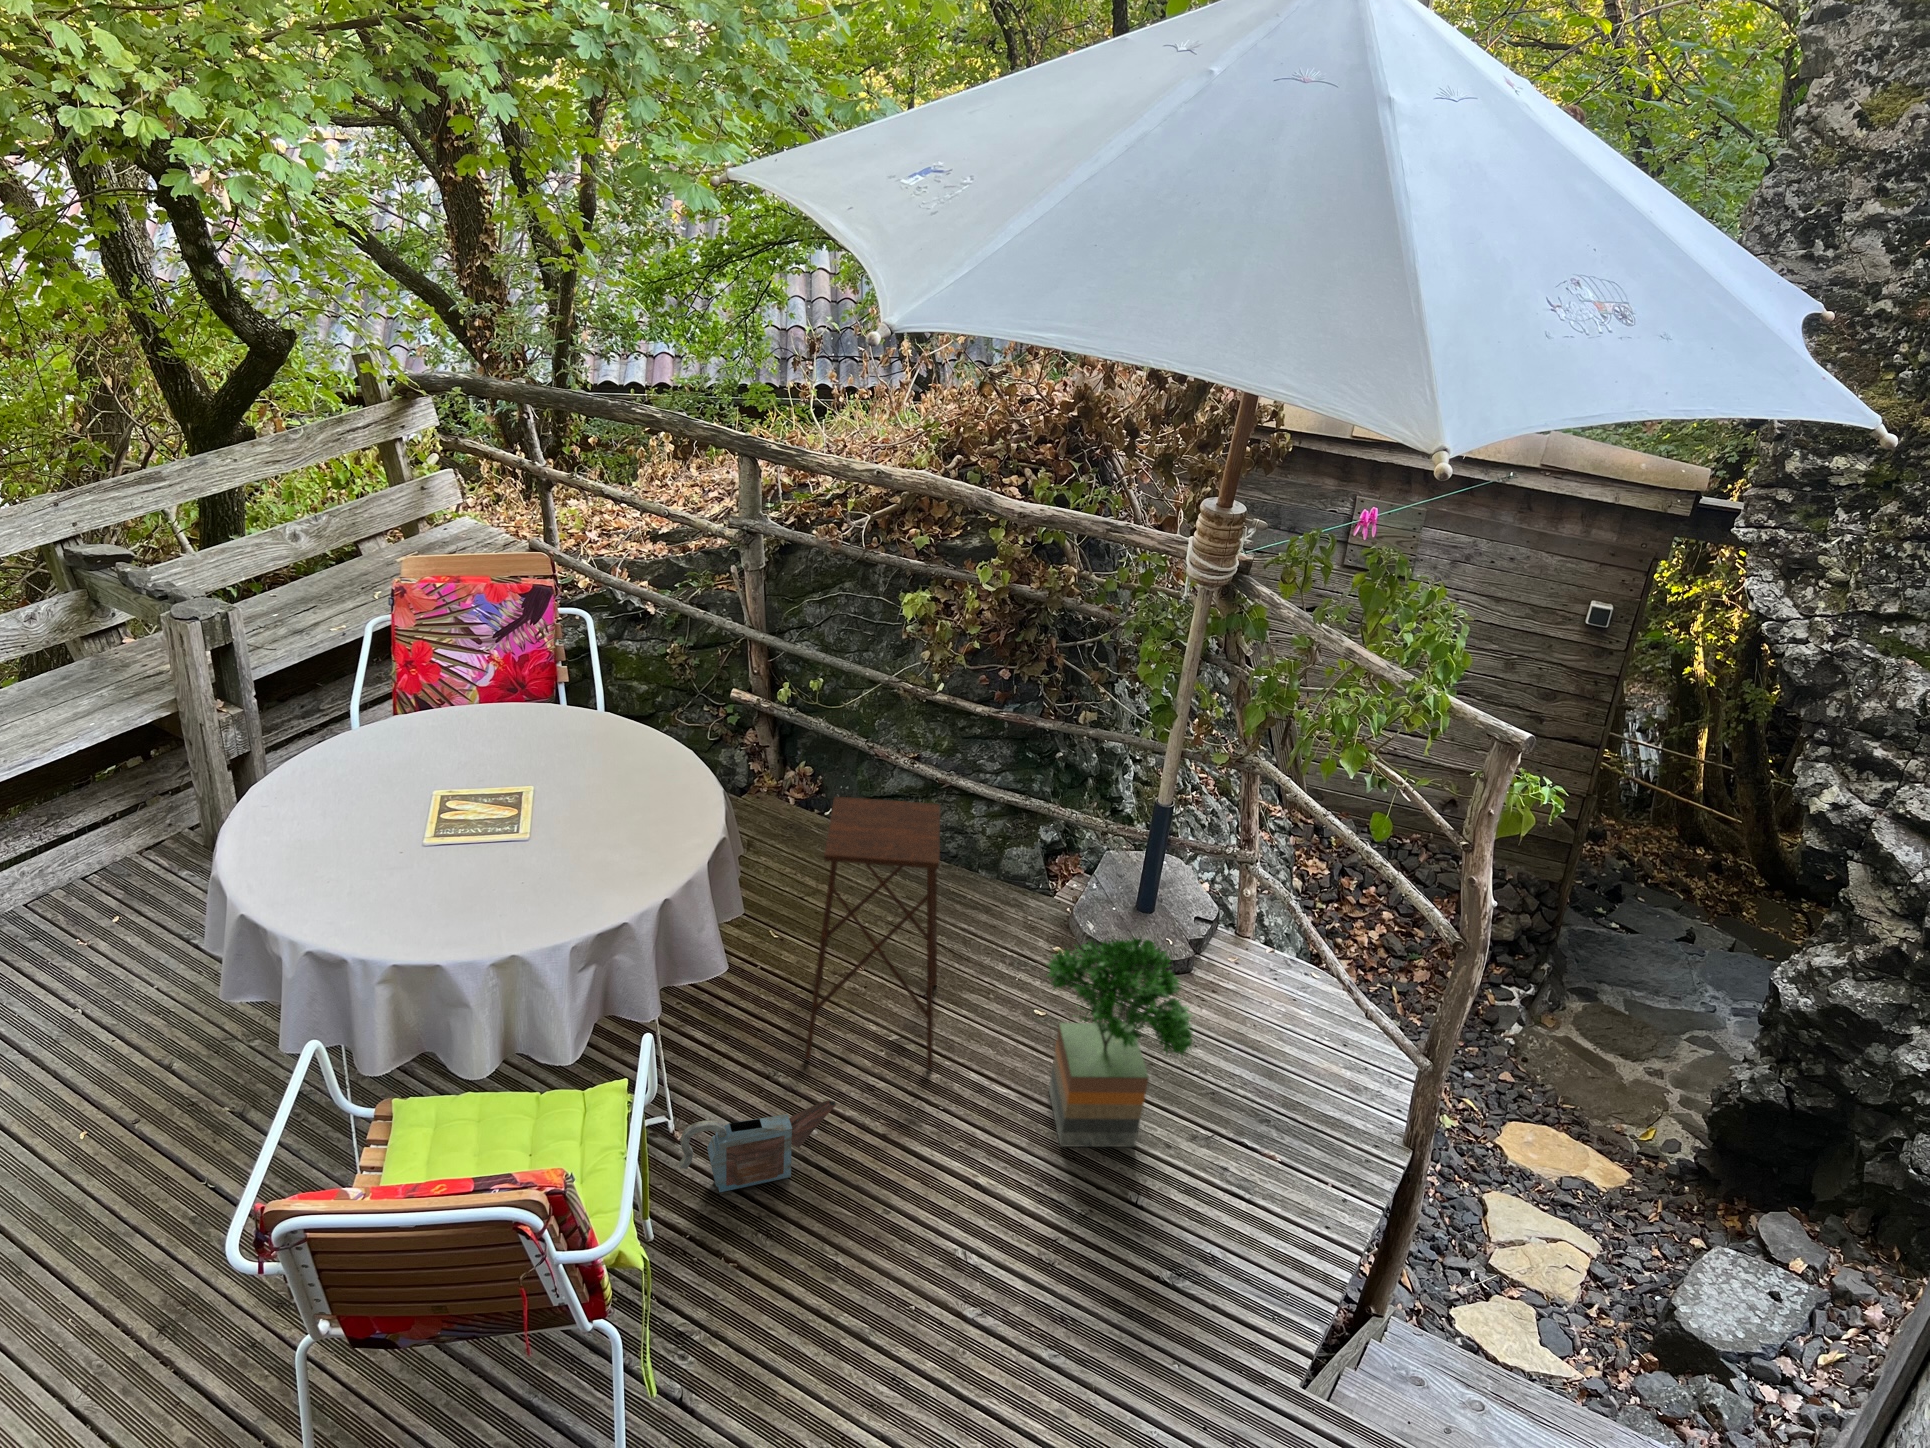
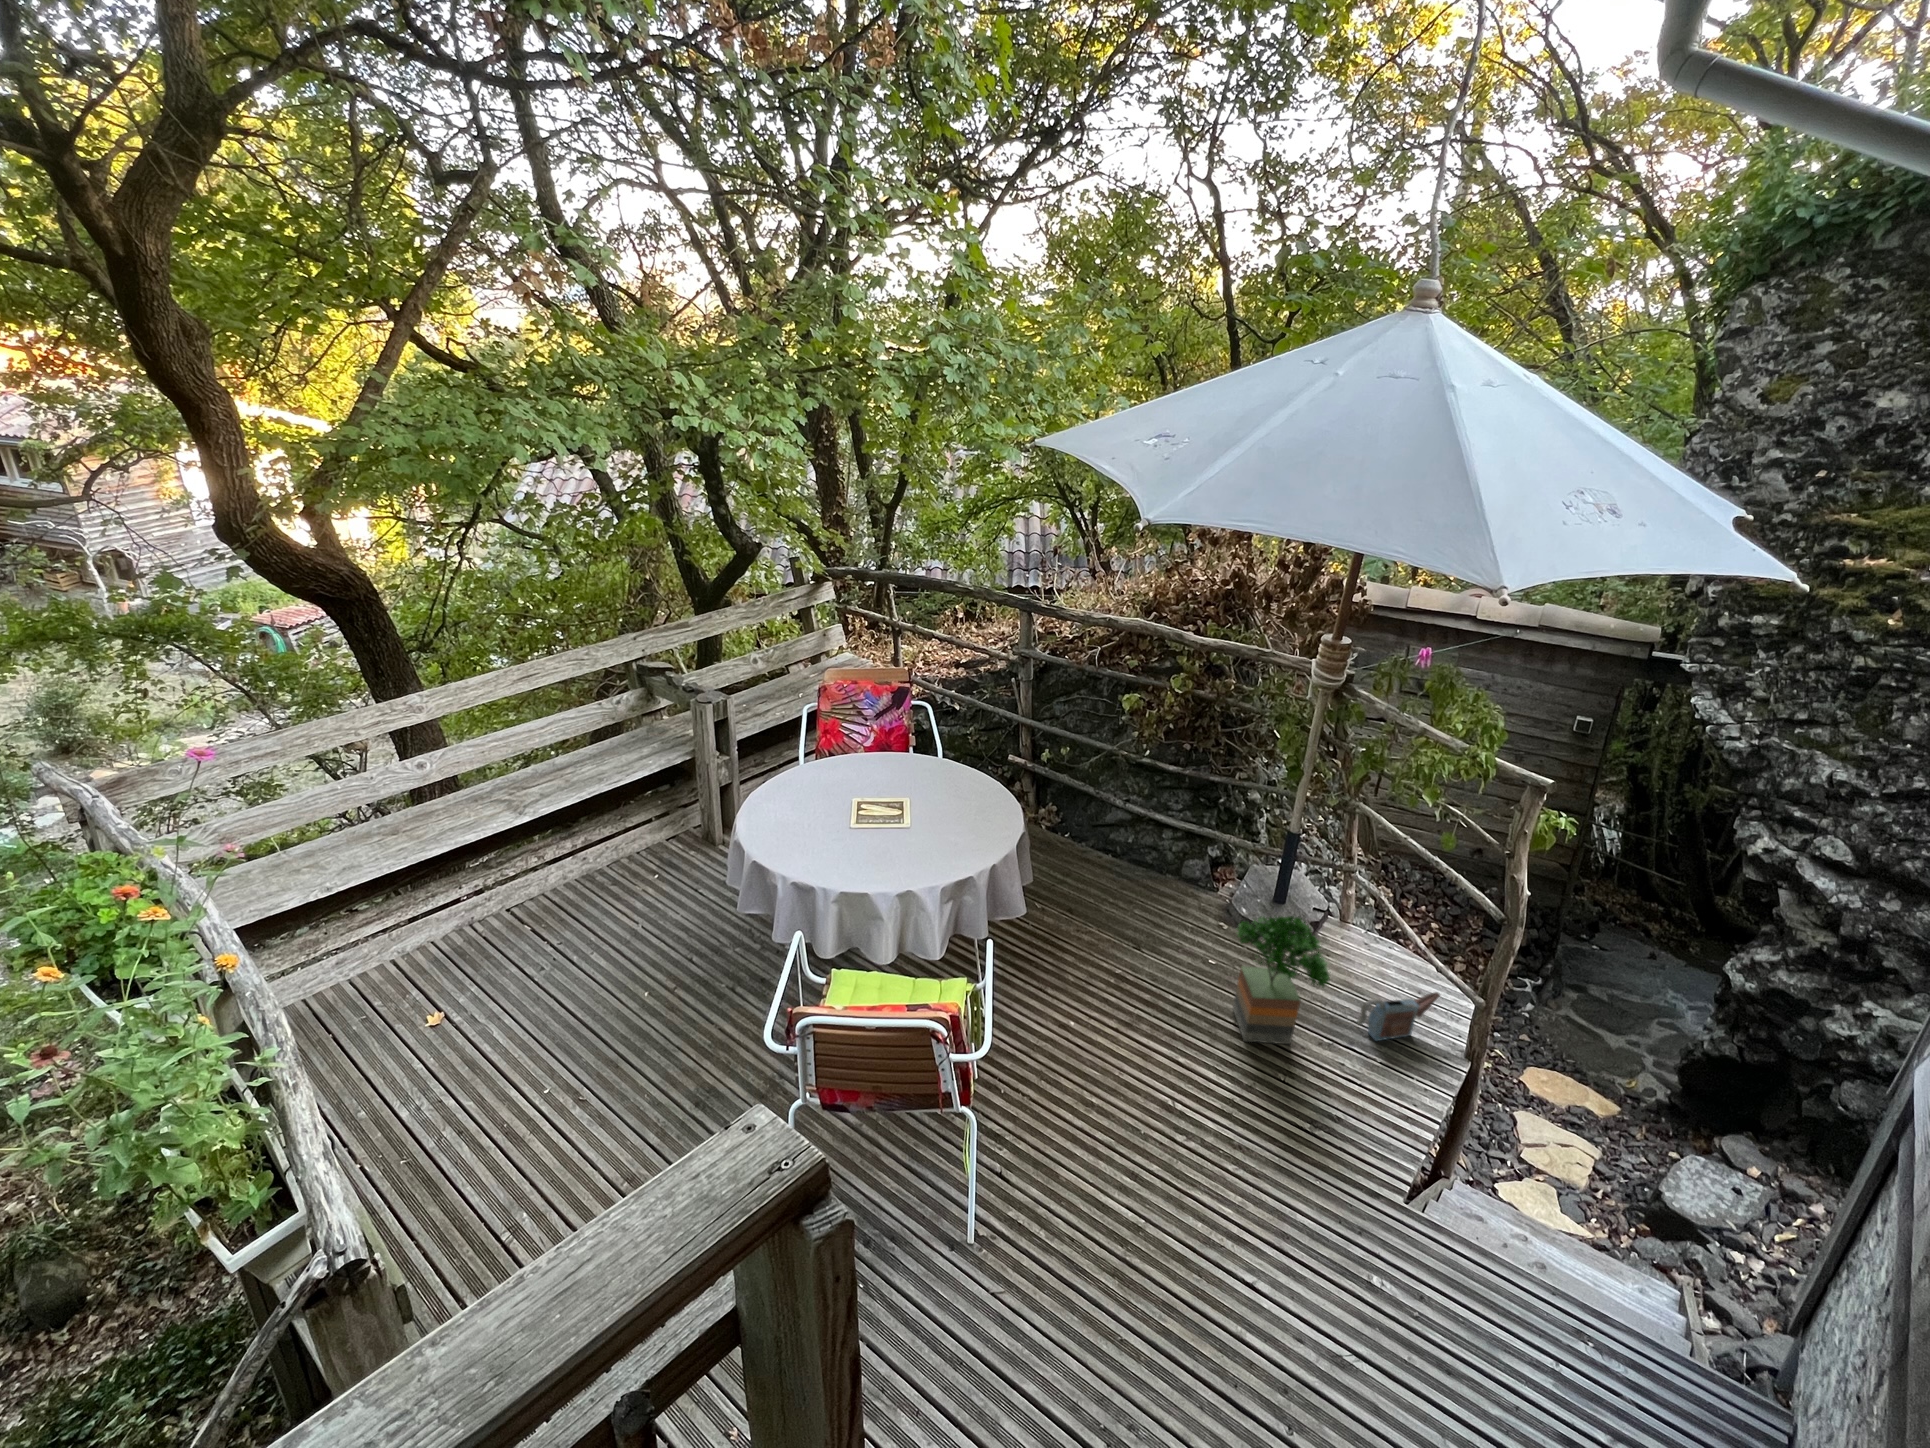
side table: present [805,797,941,1068] -> none [1081,826,1170,992]
watering can: present [679,1100,836,1192] -> present [1357,992,1440,1041]

